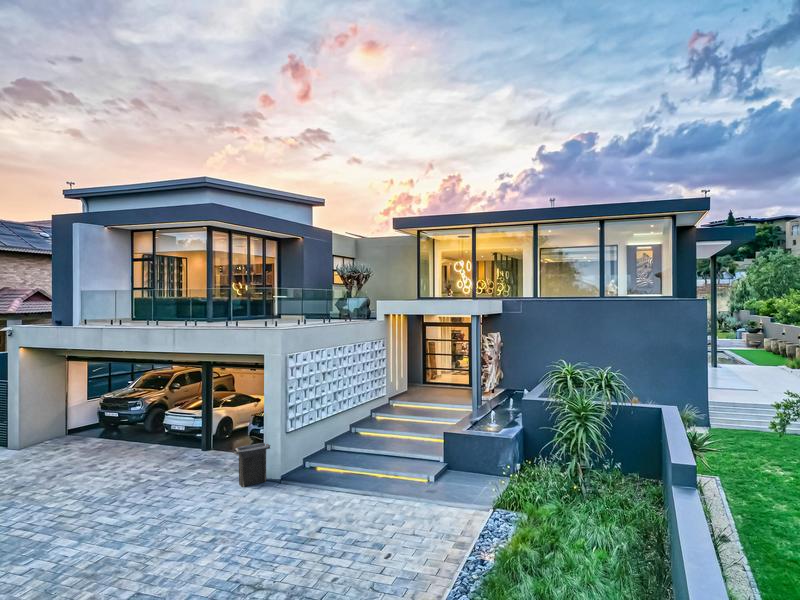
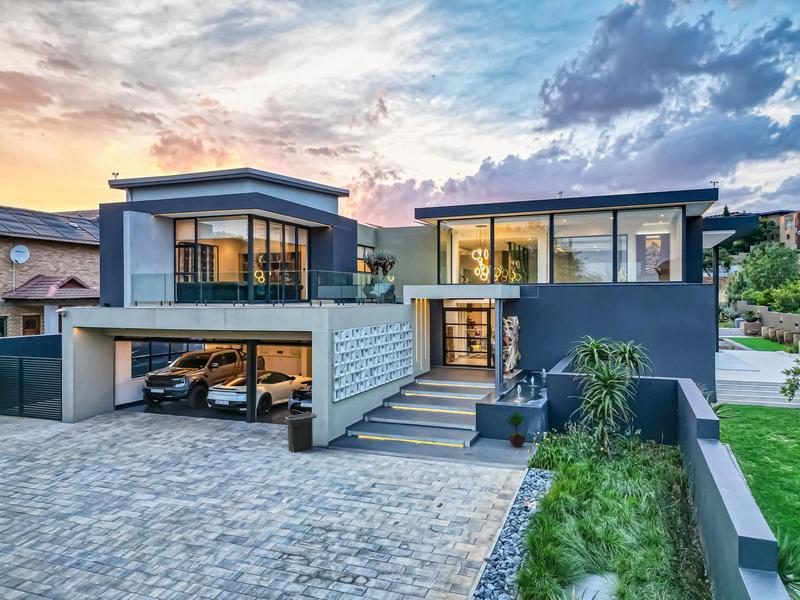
potted tree: none [474,439,498,480] -> present [507,413,526,447]

